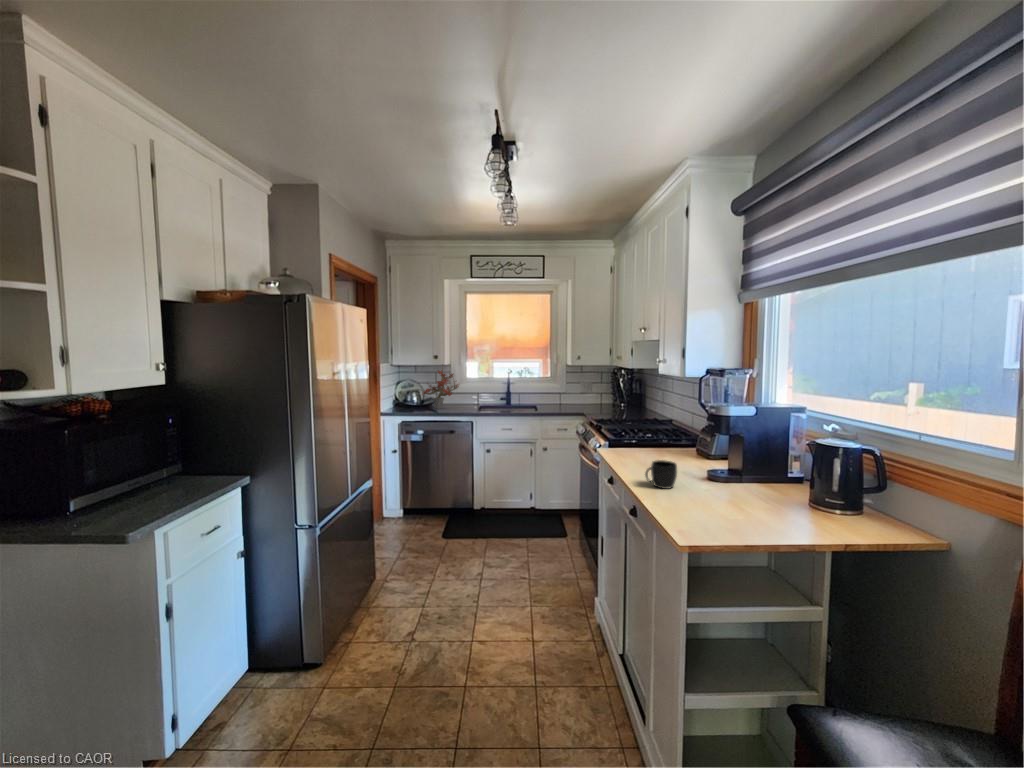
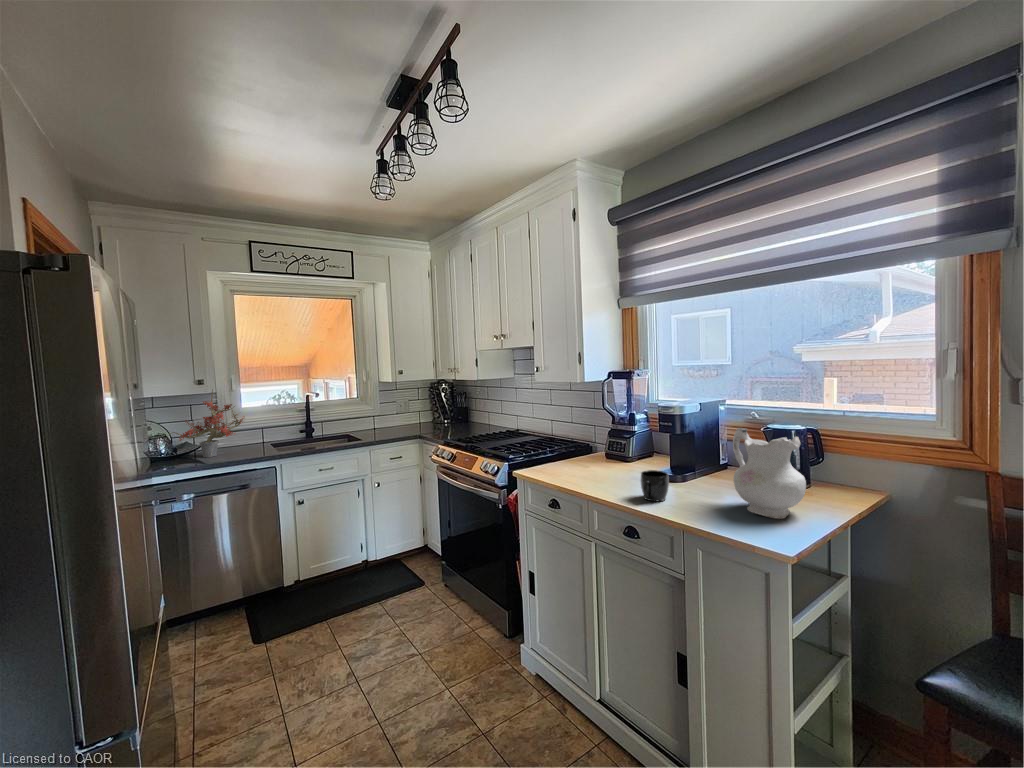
ceramic pitcher: none [709,431,780,523] -> present [733,428,806,519]

